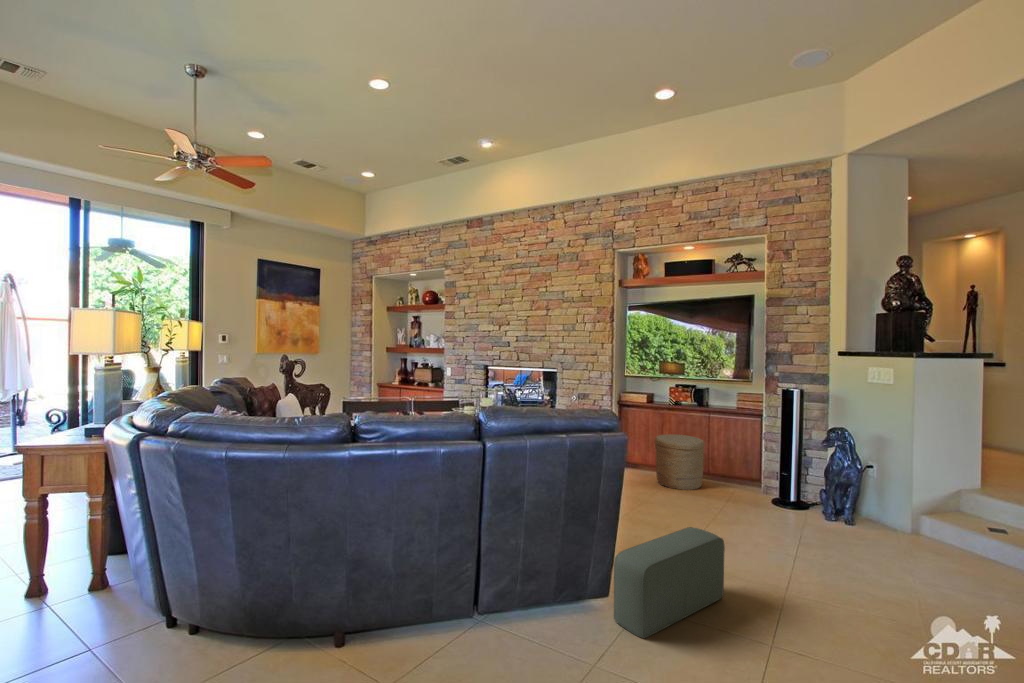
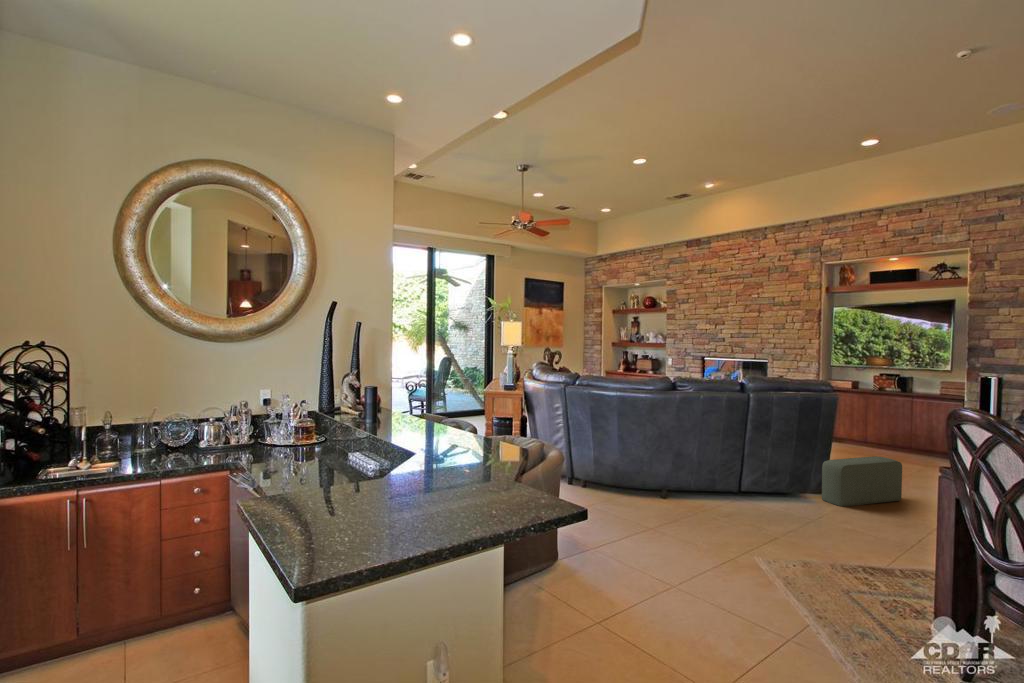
woven basket: present [654,434,705,490] -> none [859,415,906,458]

